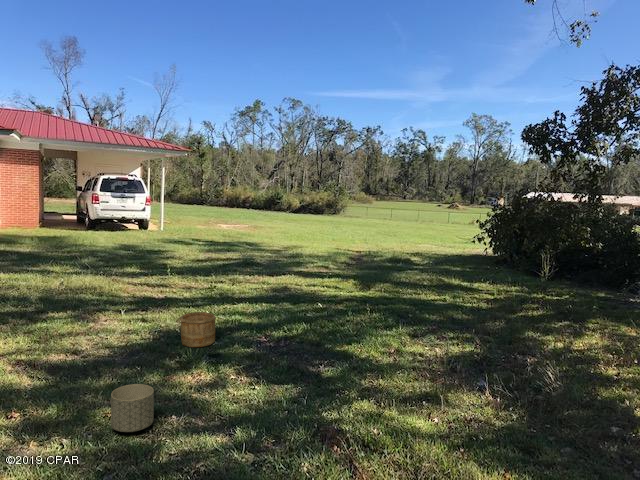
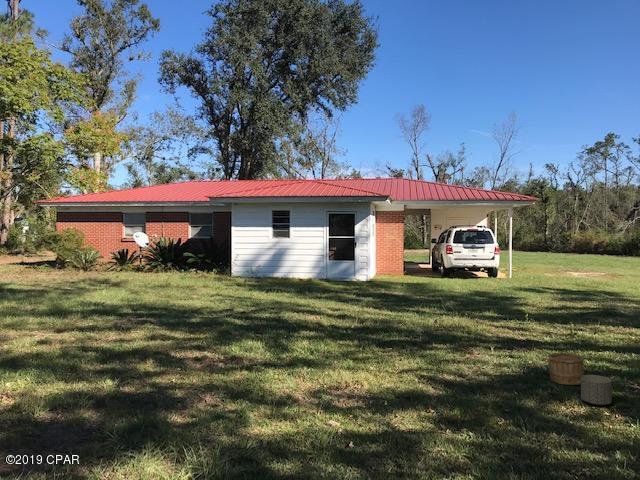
planter: present [111,384,154,432] -> present [581,375,612,406]

